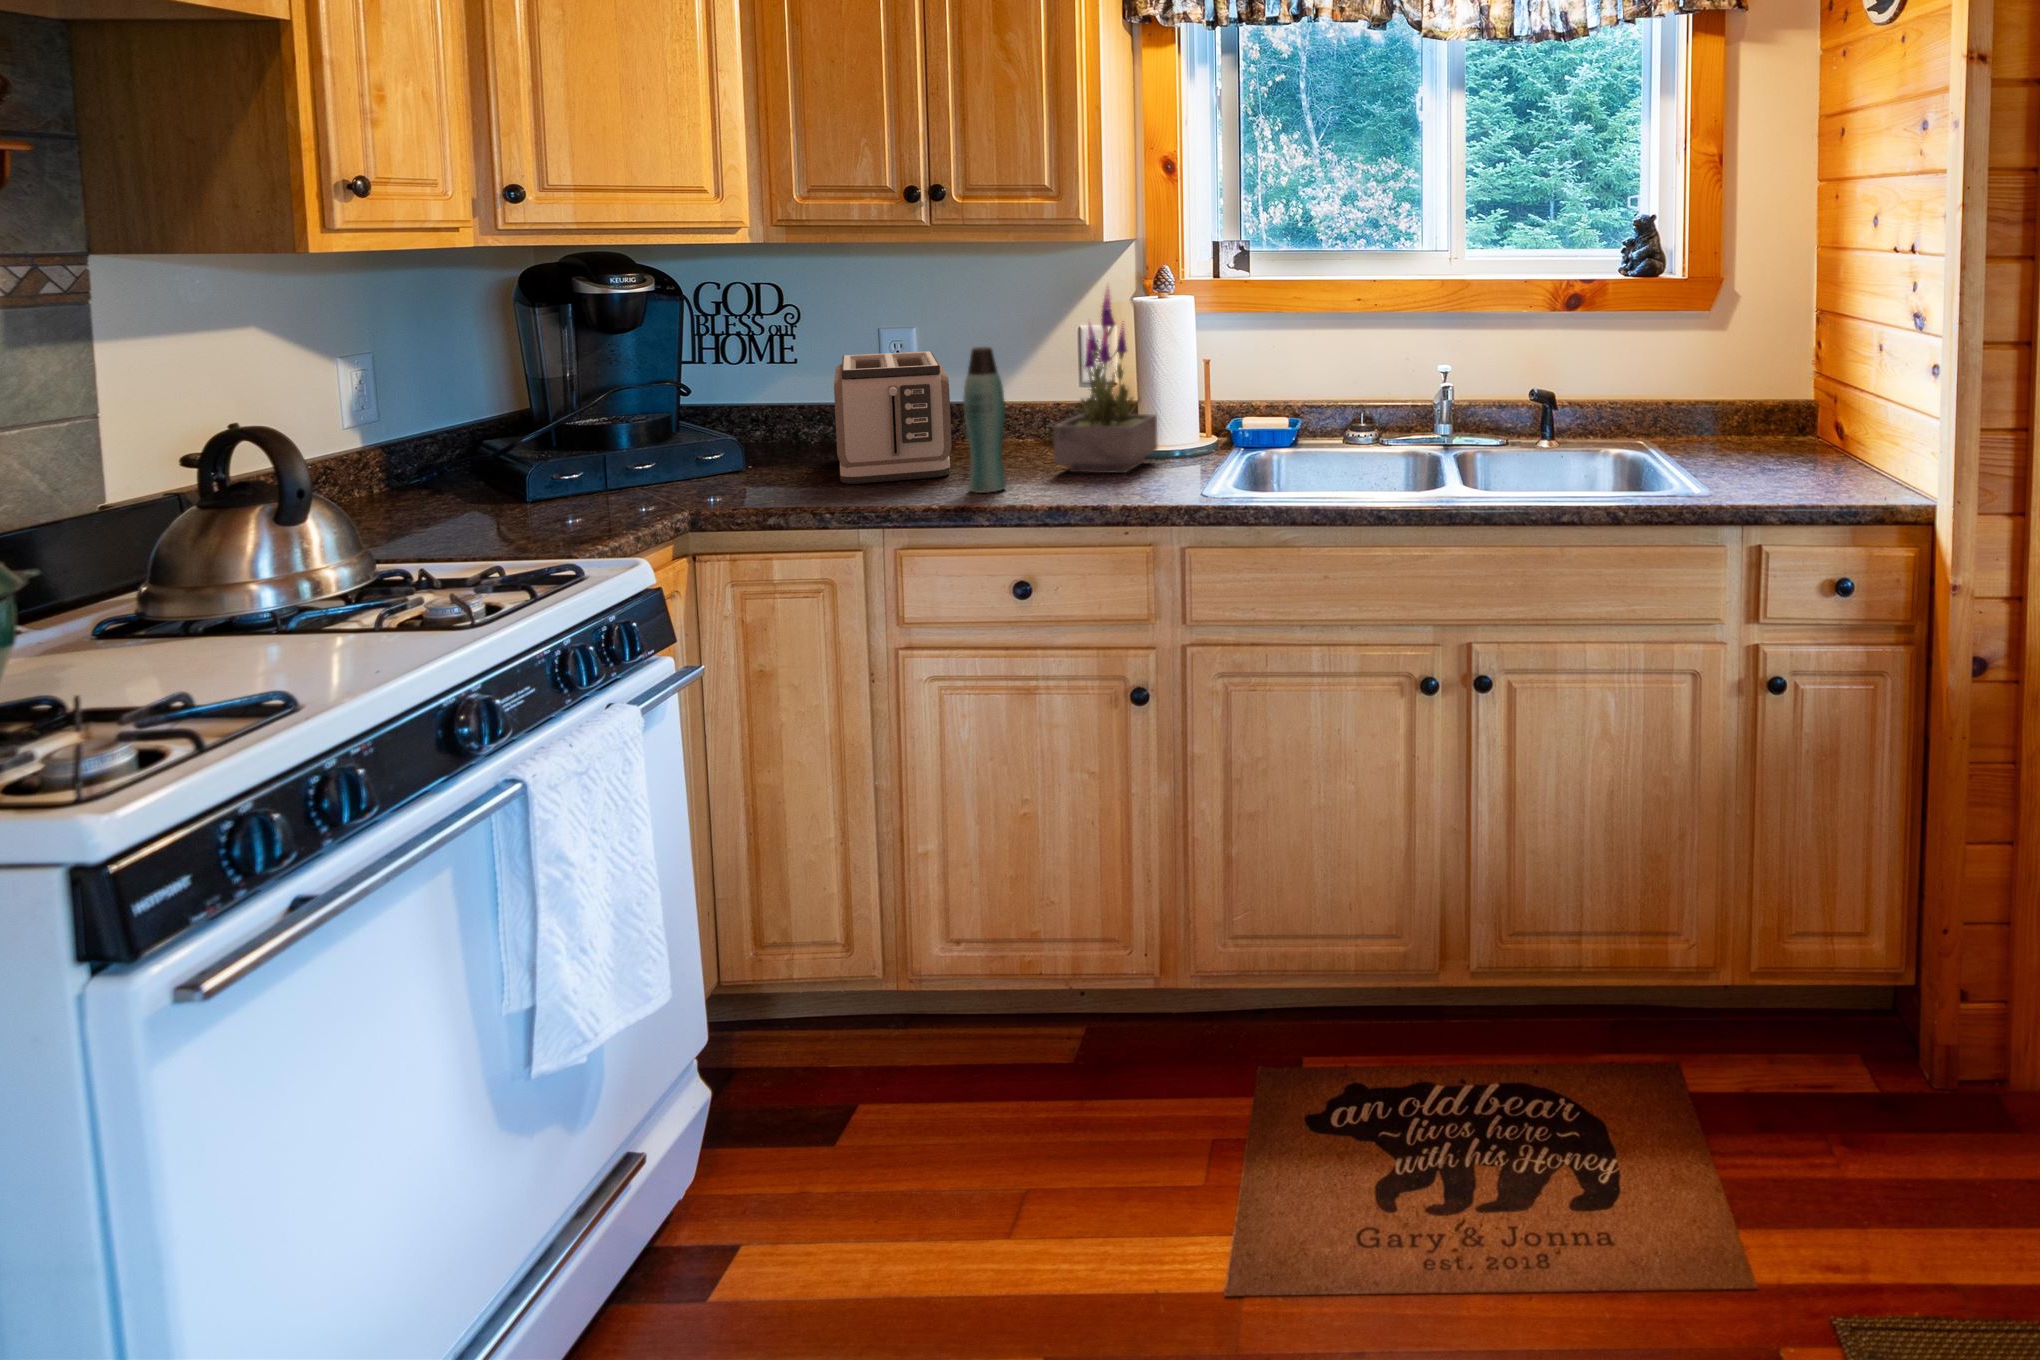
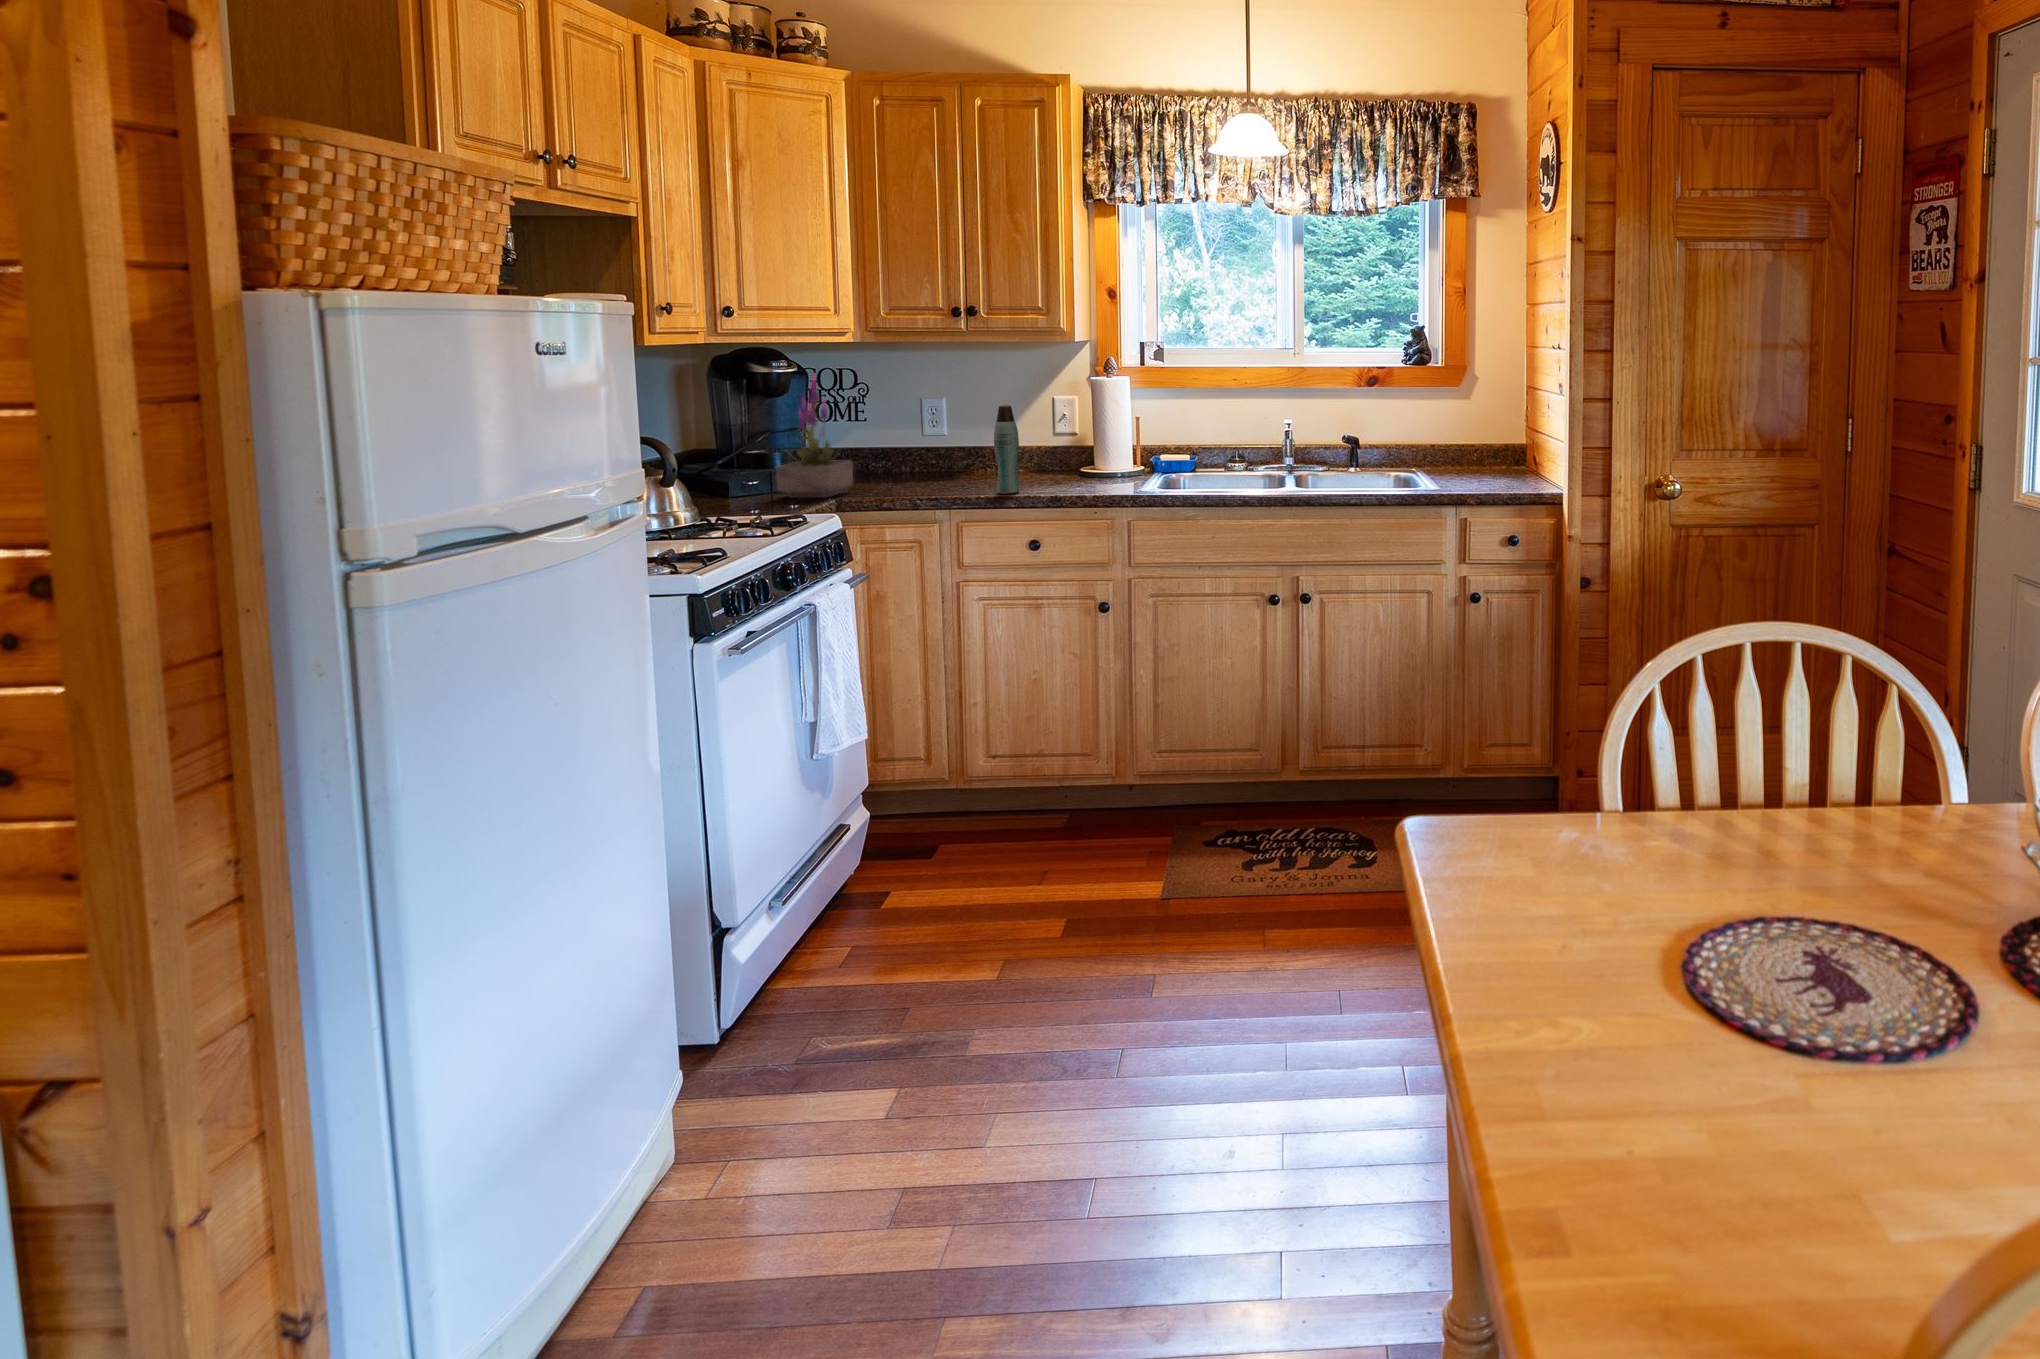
potted plant: present [1053,287,1158,473] -> present [776,376,853,498]
toaster: present [834,351,952,484] -> none [899,412,981,491]

